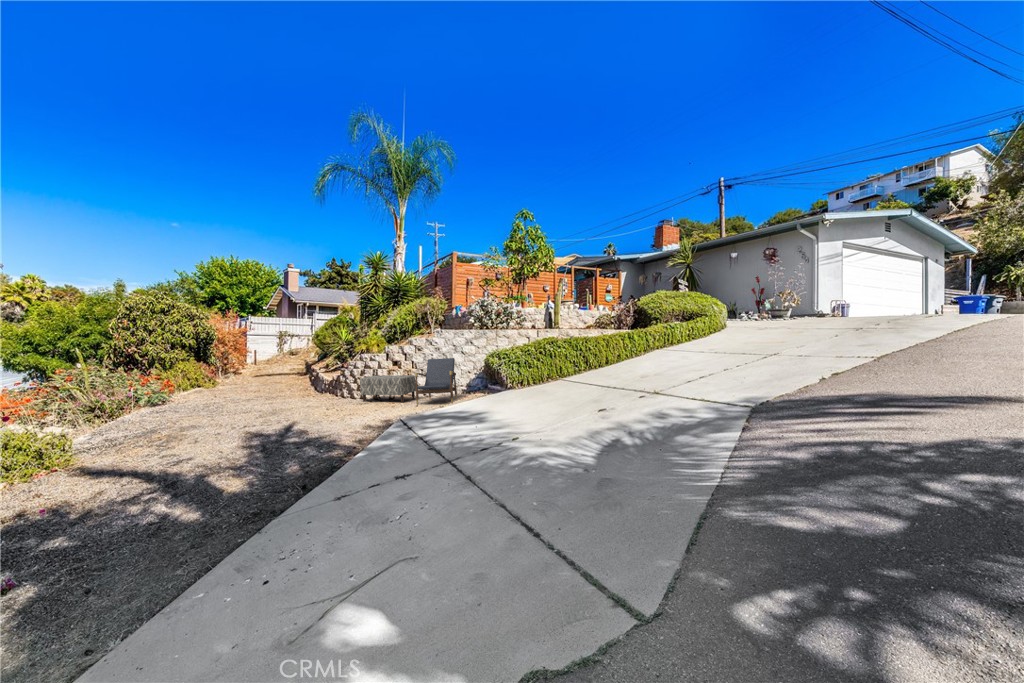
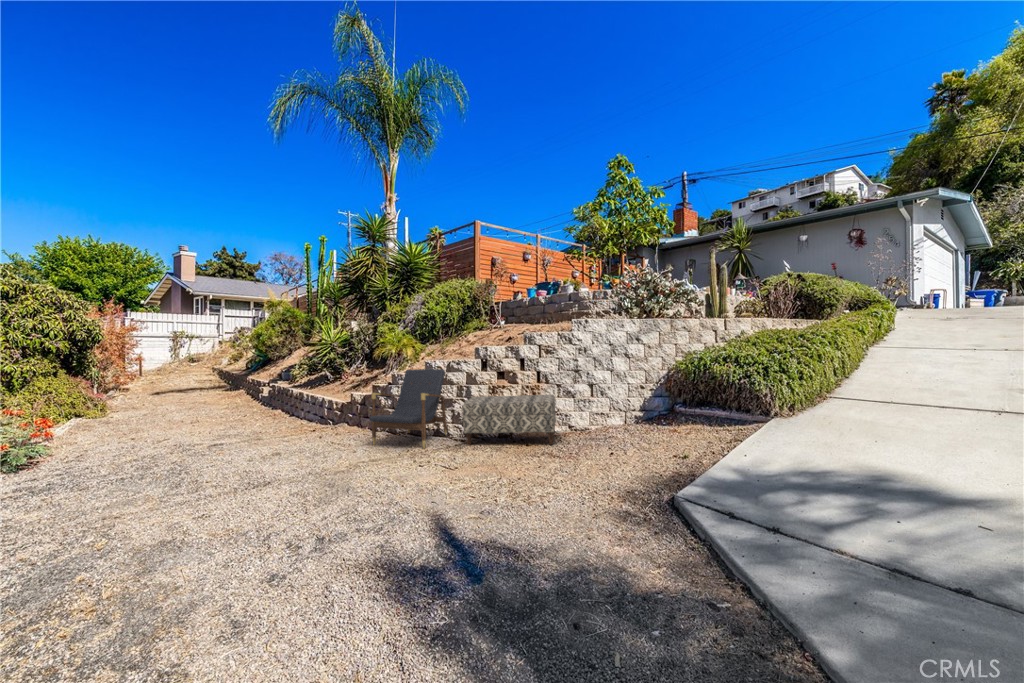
lounge chair: present [415,358,457,404] -> present [369,369,447,449]

